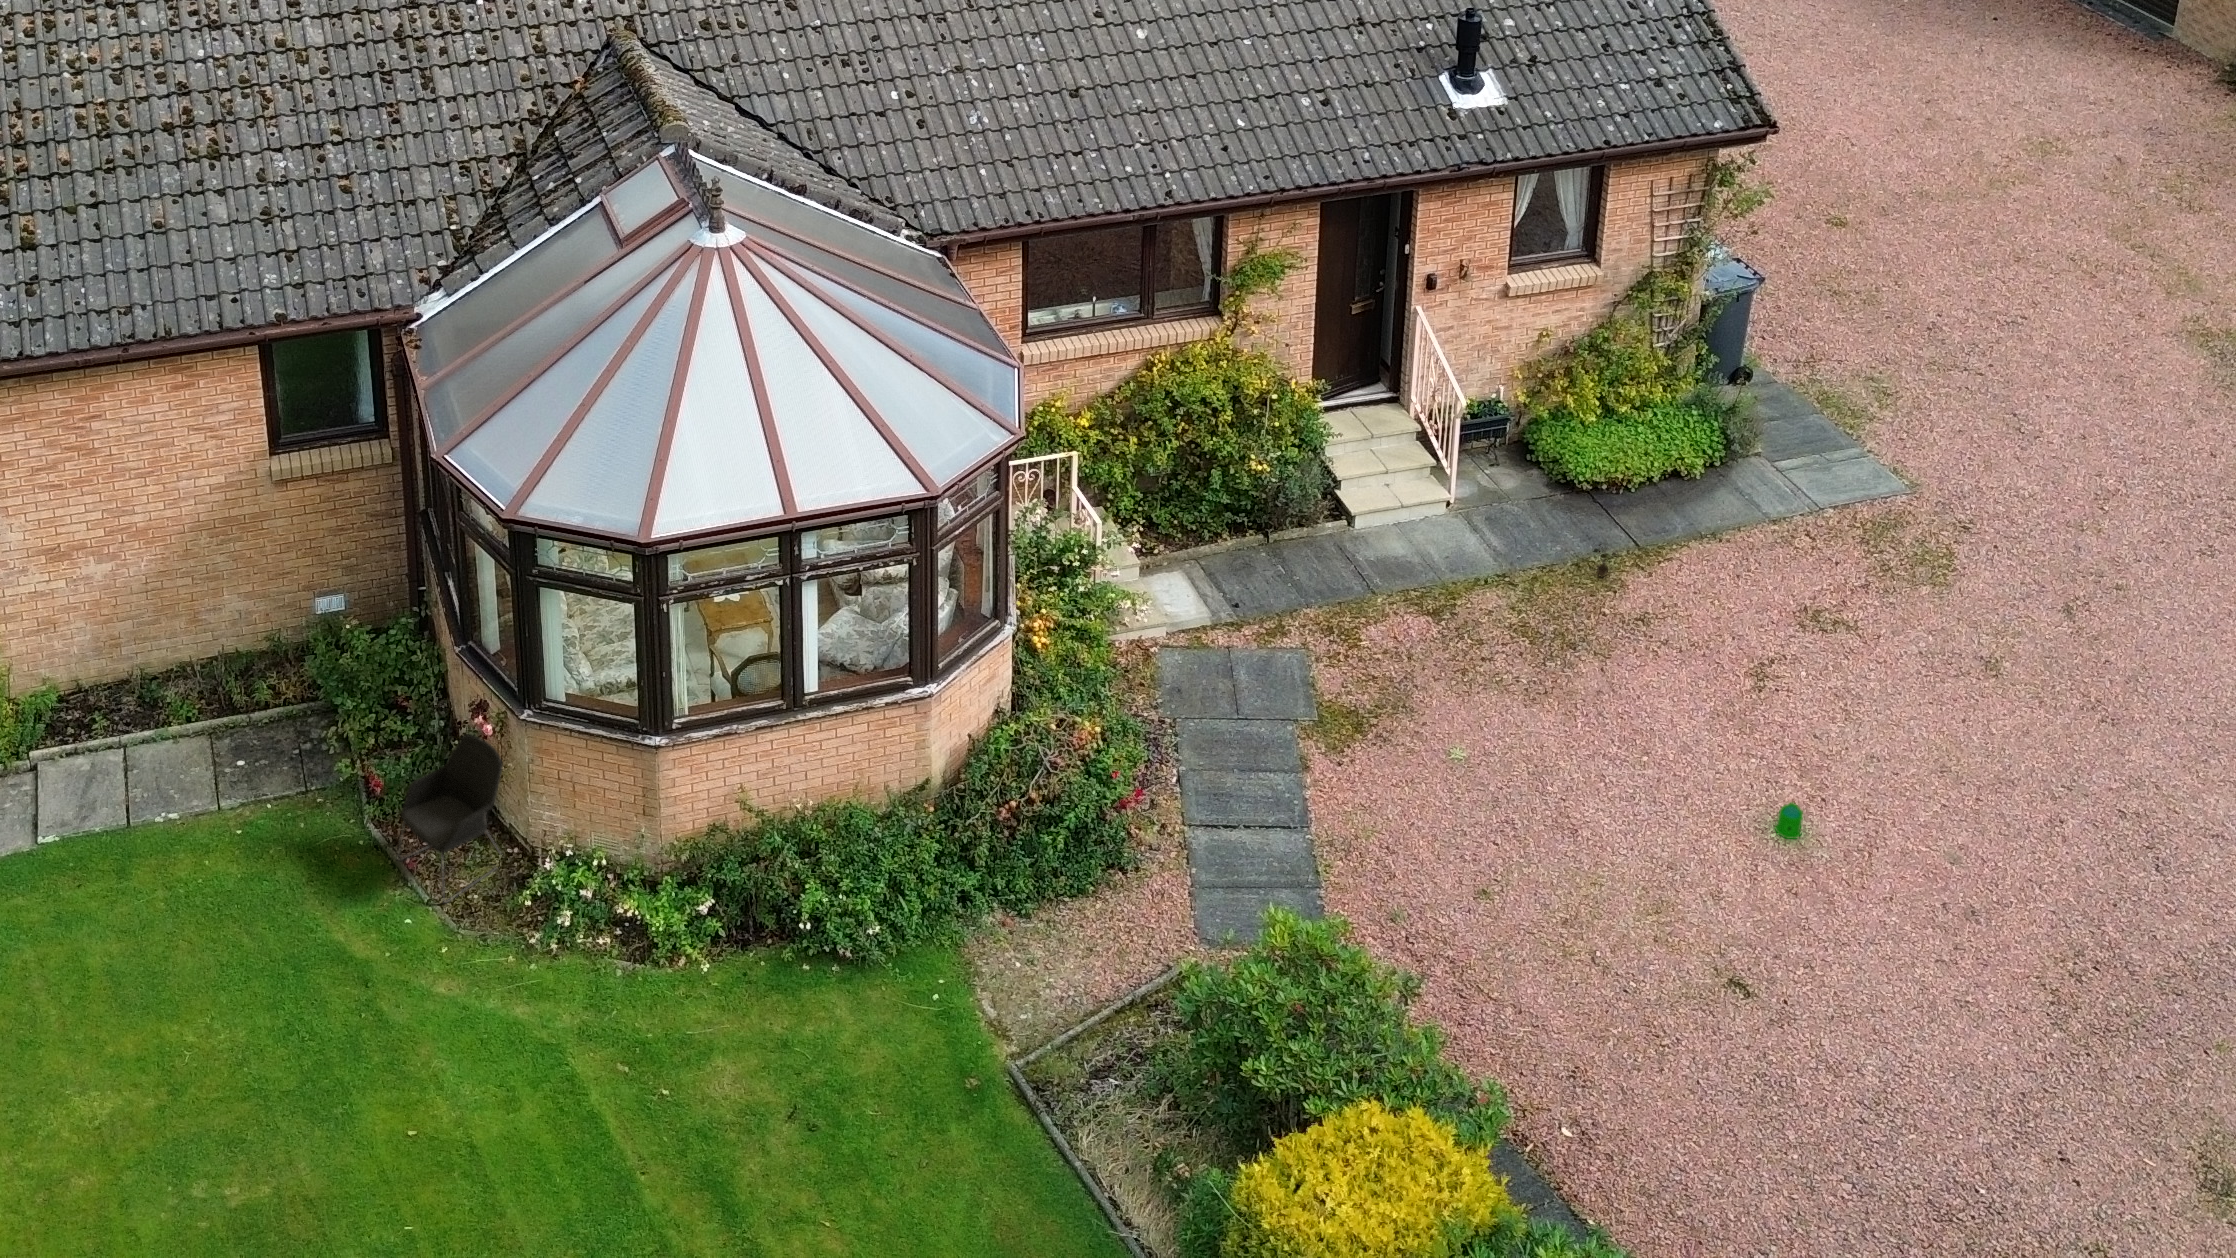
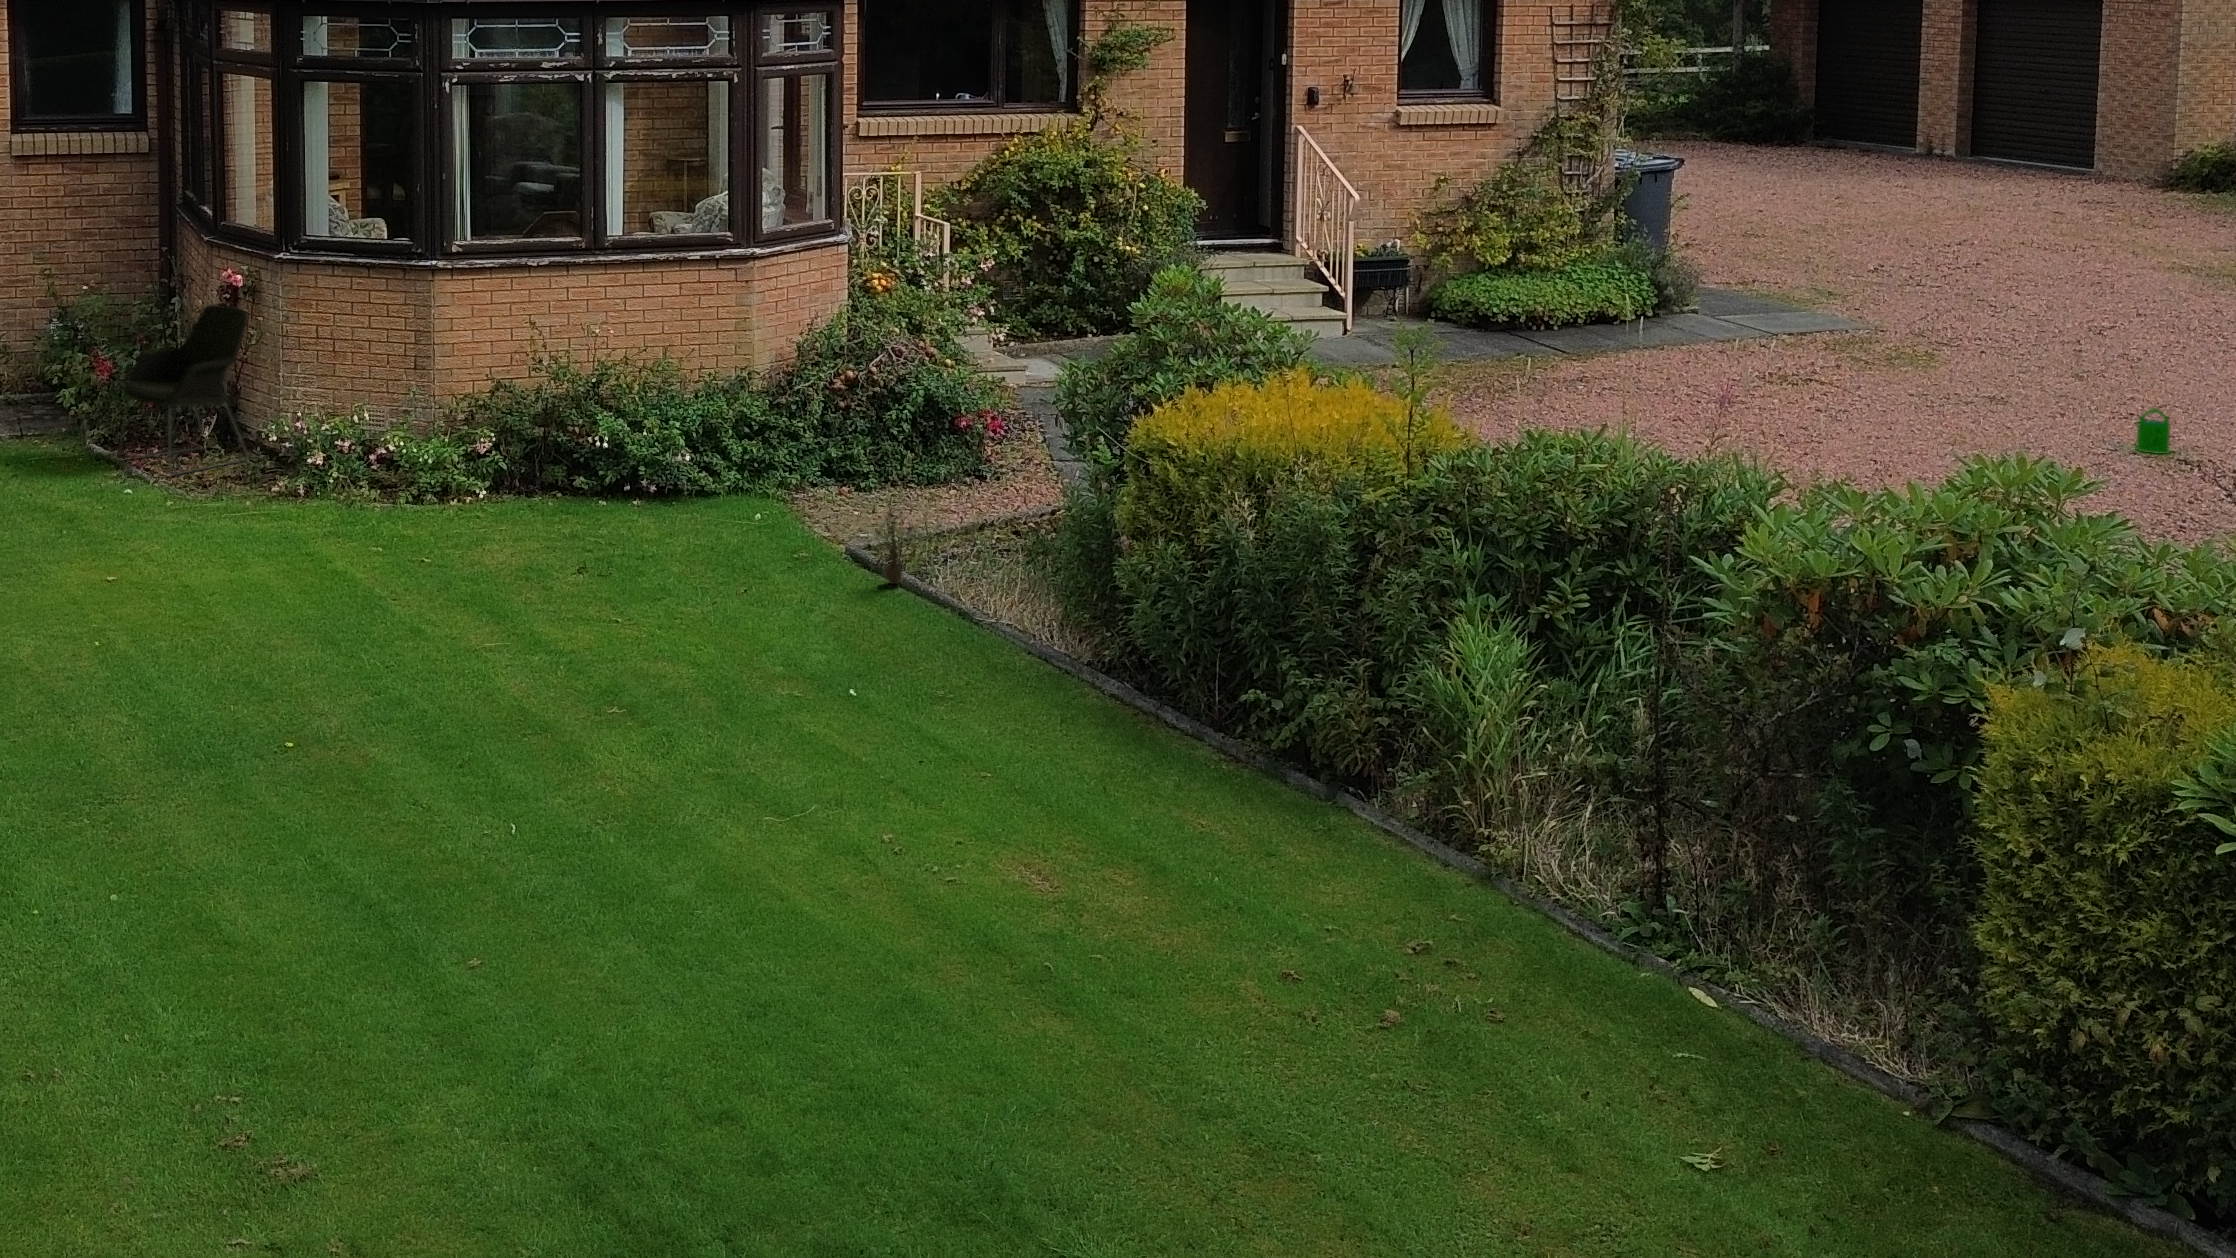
decorative plant: present [1589,545,1613,577] -> present [868,512,913,584]
watering can: present [1774,802,1803,839] -> present [2136,408,2170,454]

